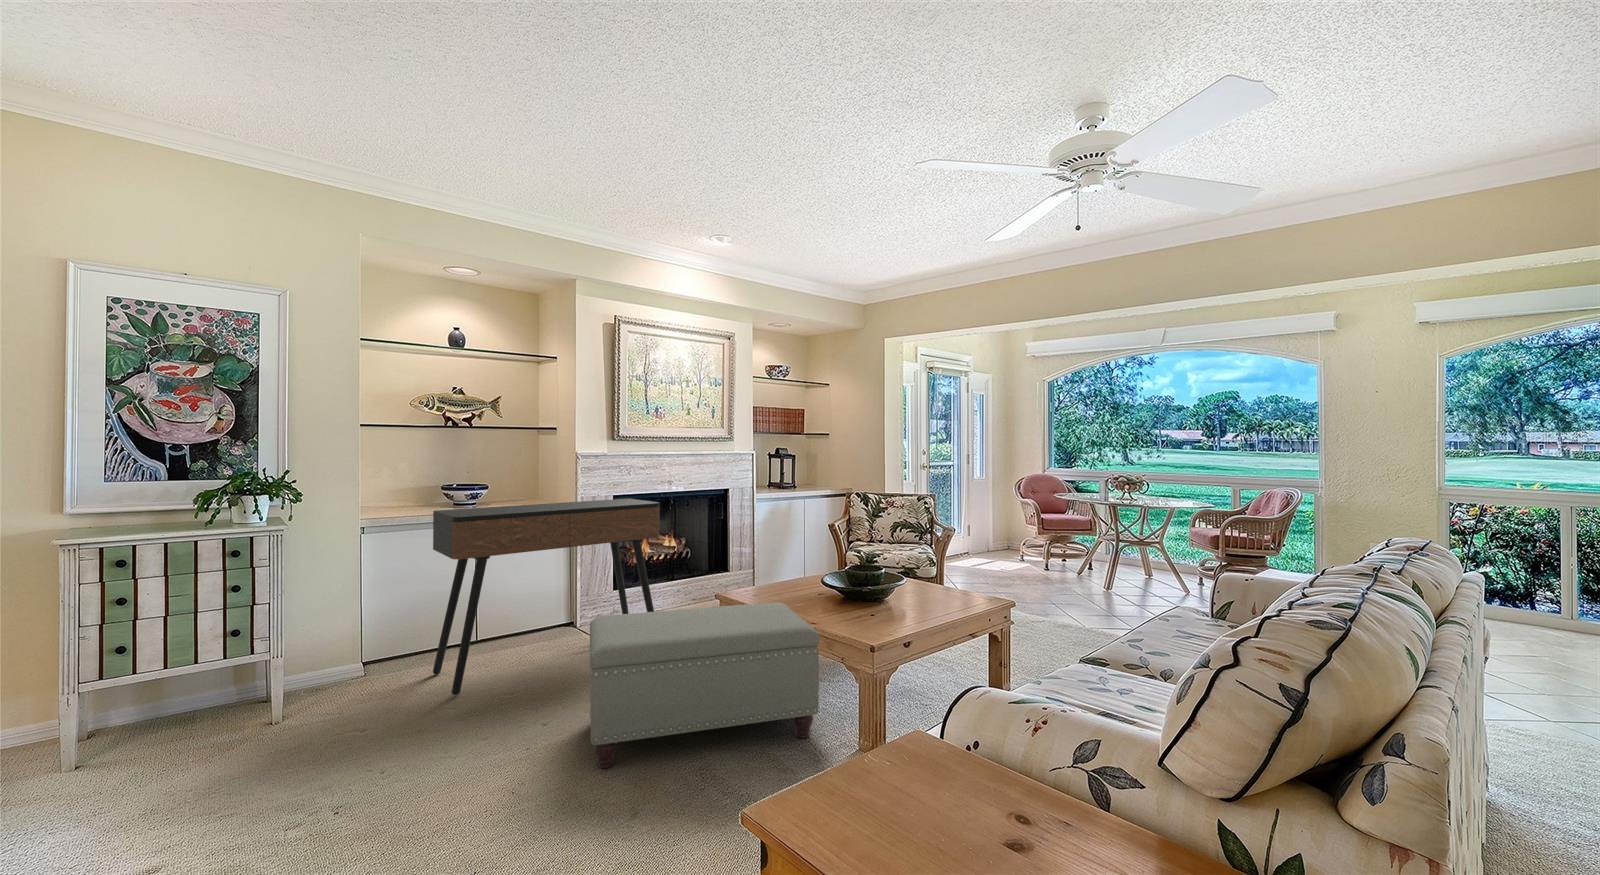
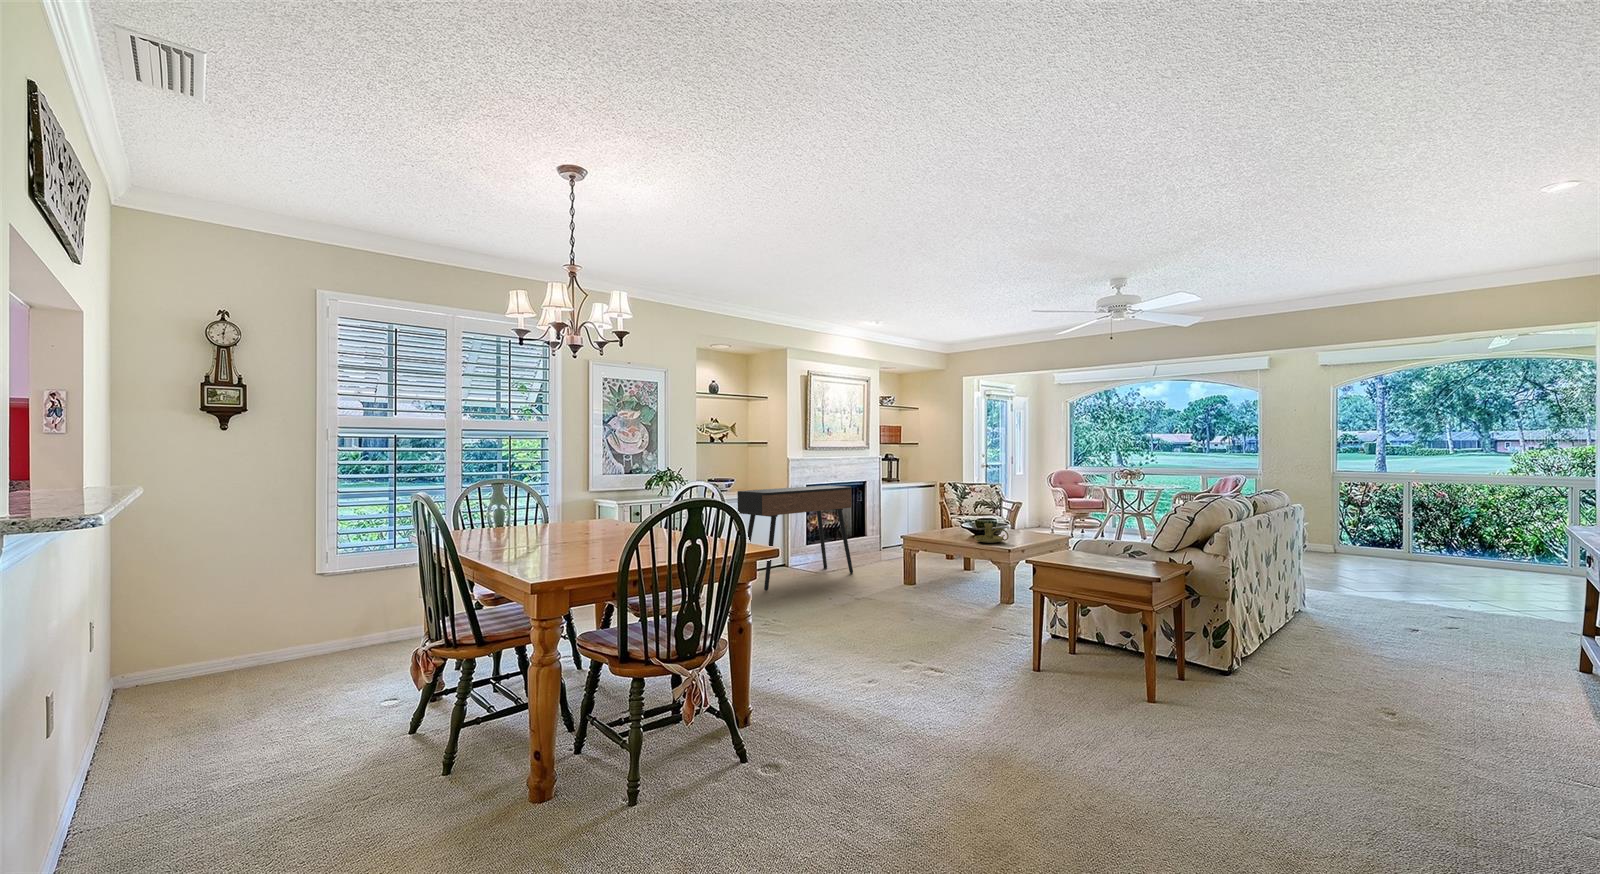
candle holder: none [824,583,883,622] -> present [974,523,1009,543]
ottoman: present [590,602,820,768] -> none [851,537,978,610]

